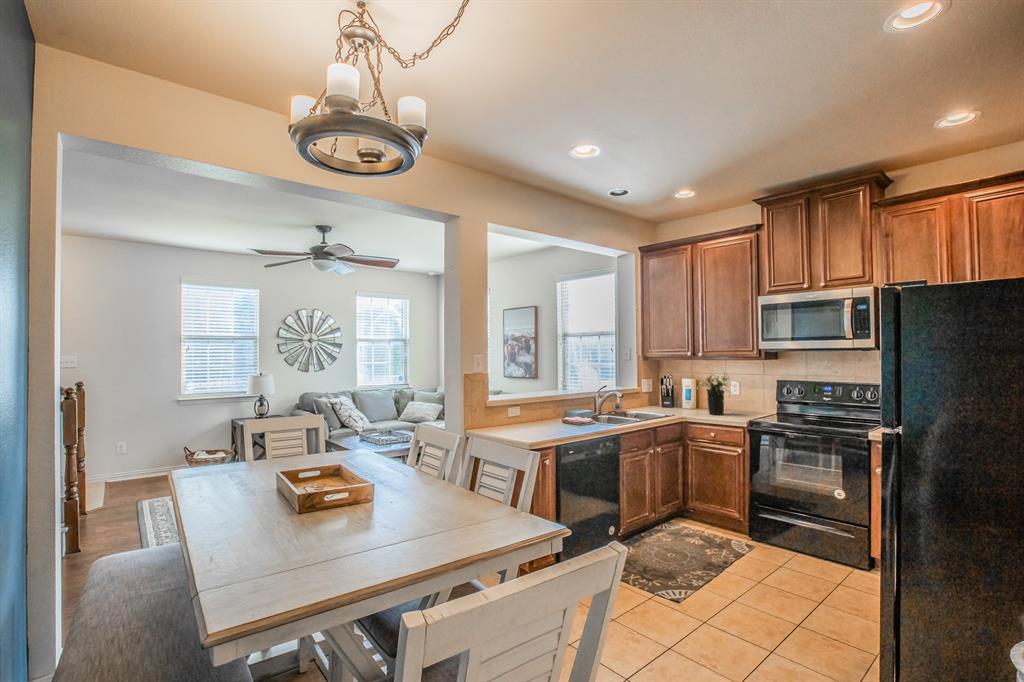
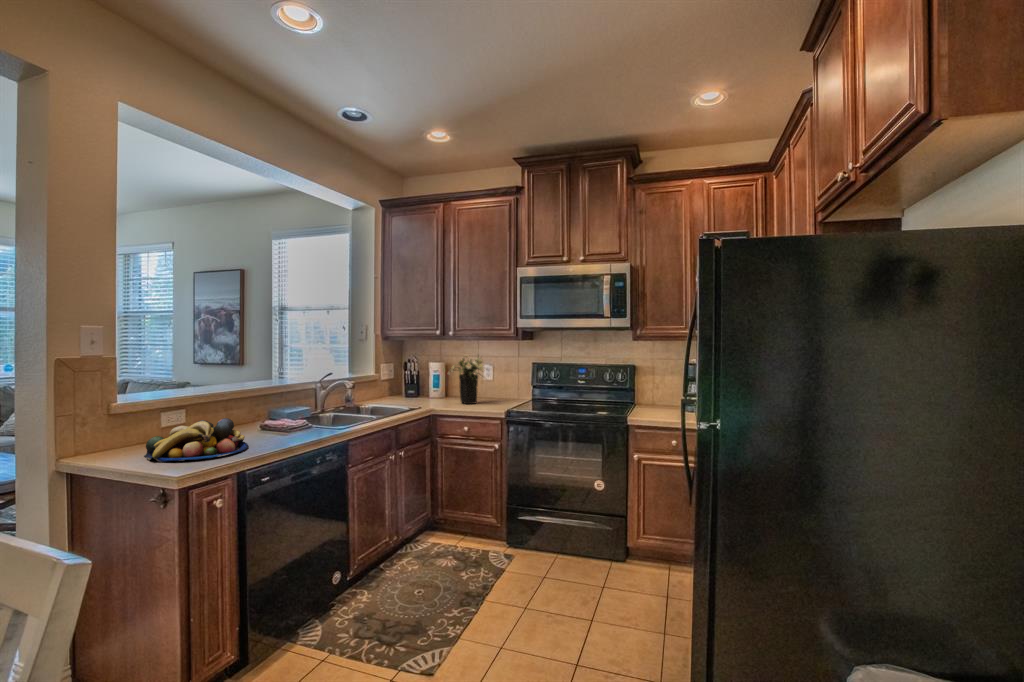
fruit bowl: none [502,412,556,435] -> present [144,418,248,461]

